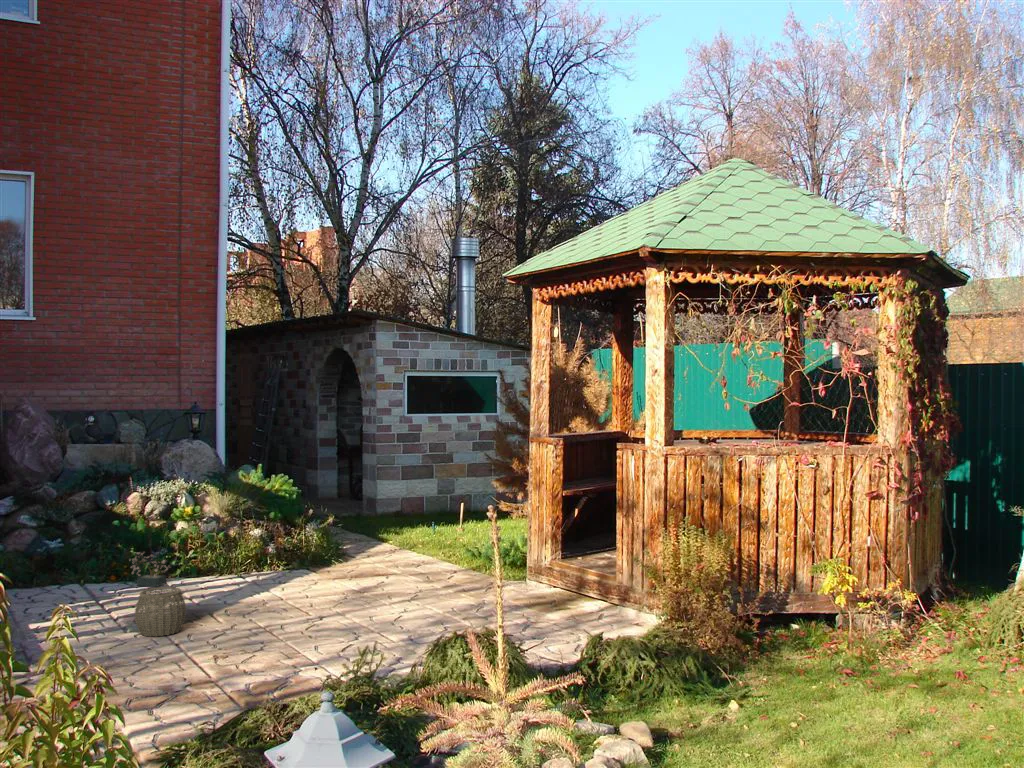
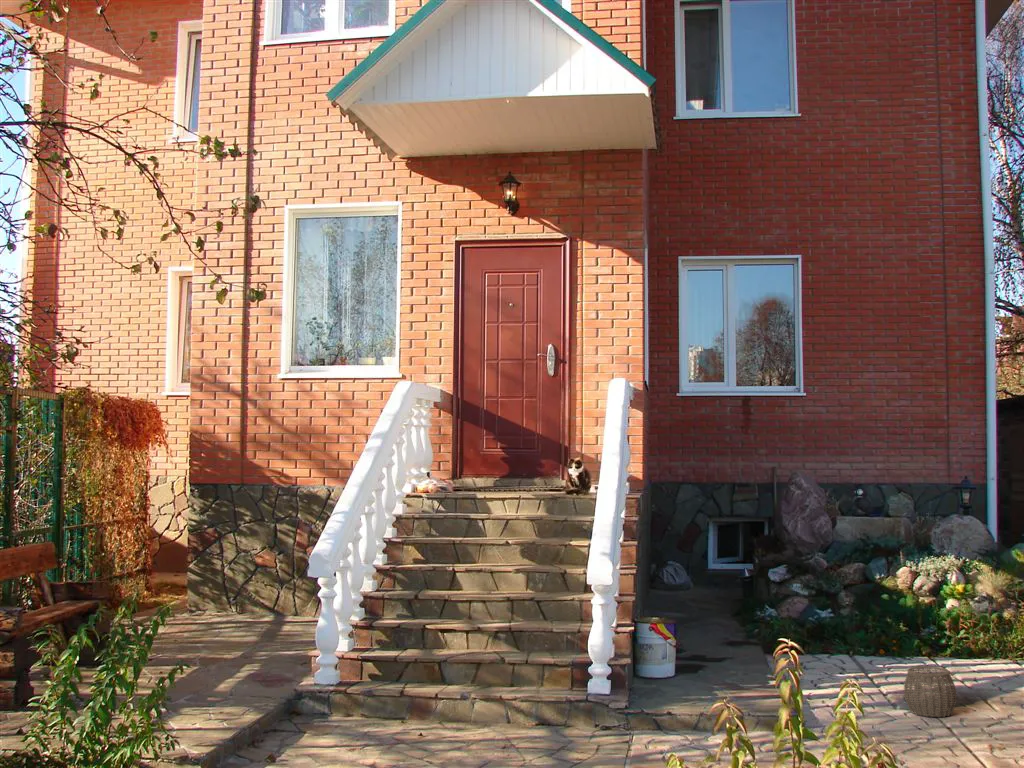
decorative plant: present [132,552,169,587] -> none [897,628,942,667]

